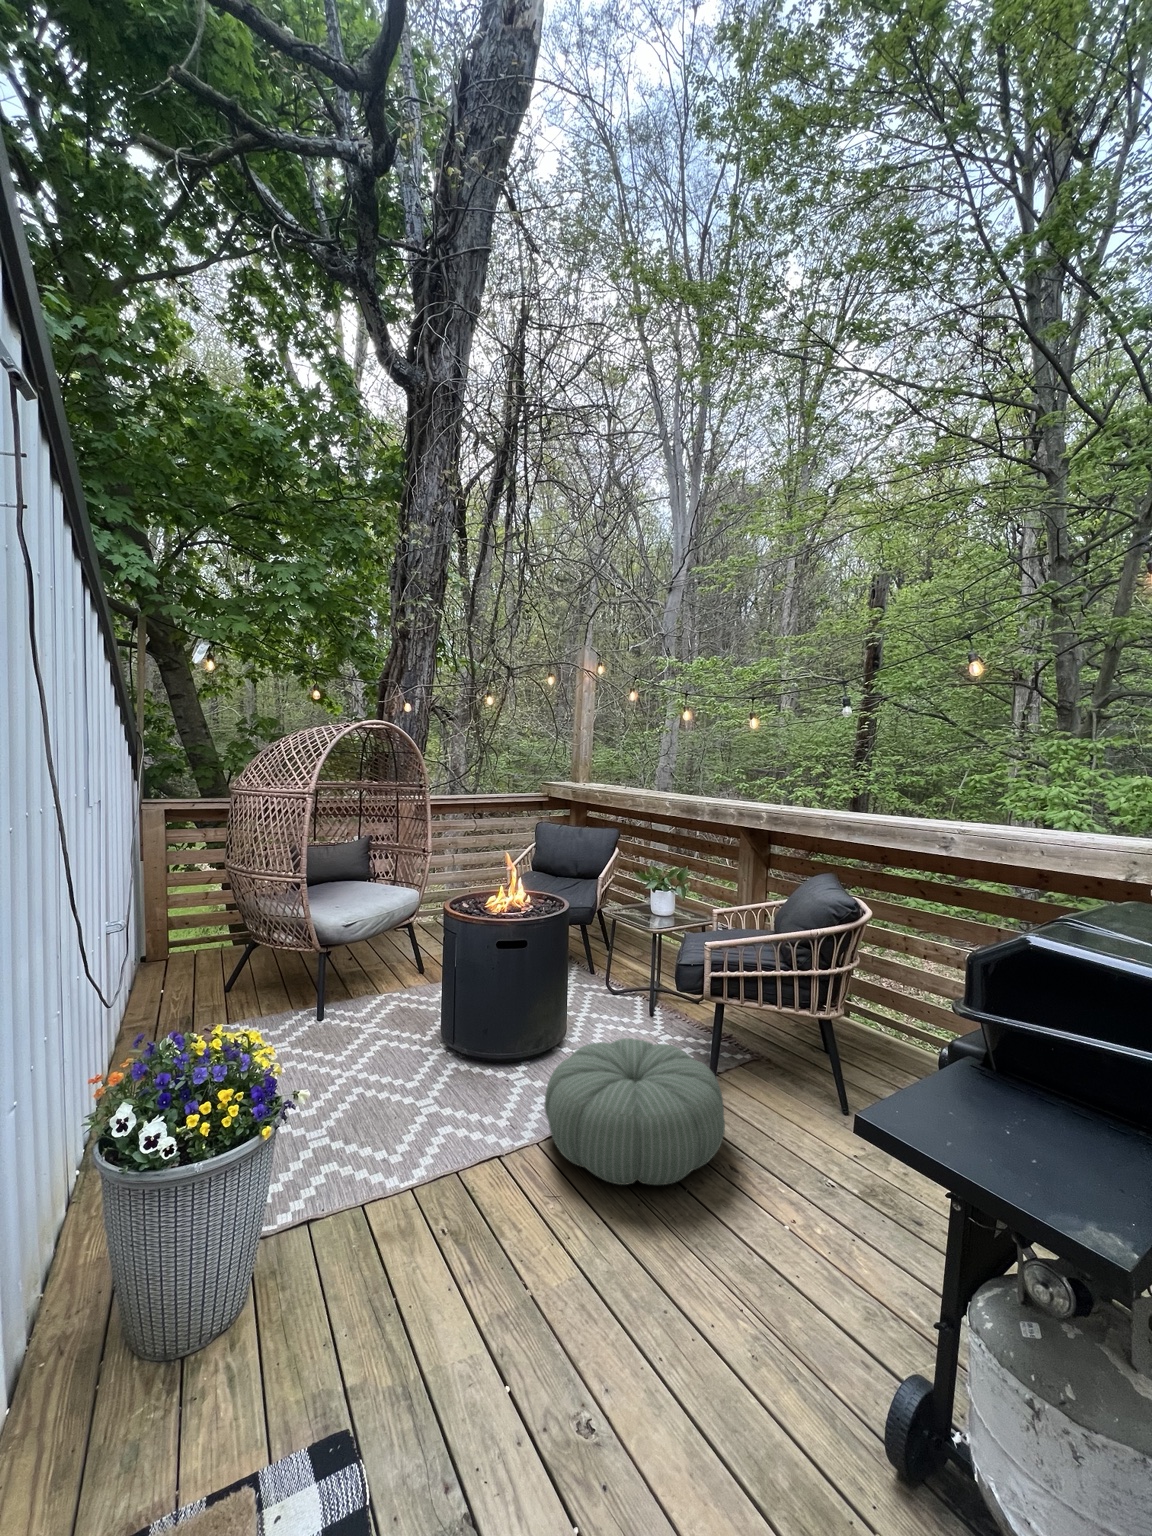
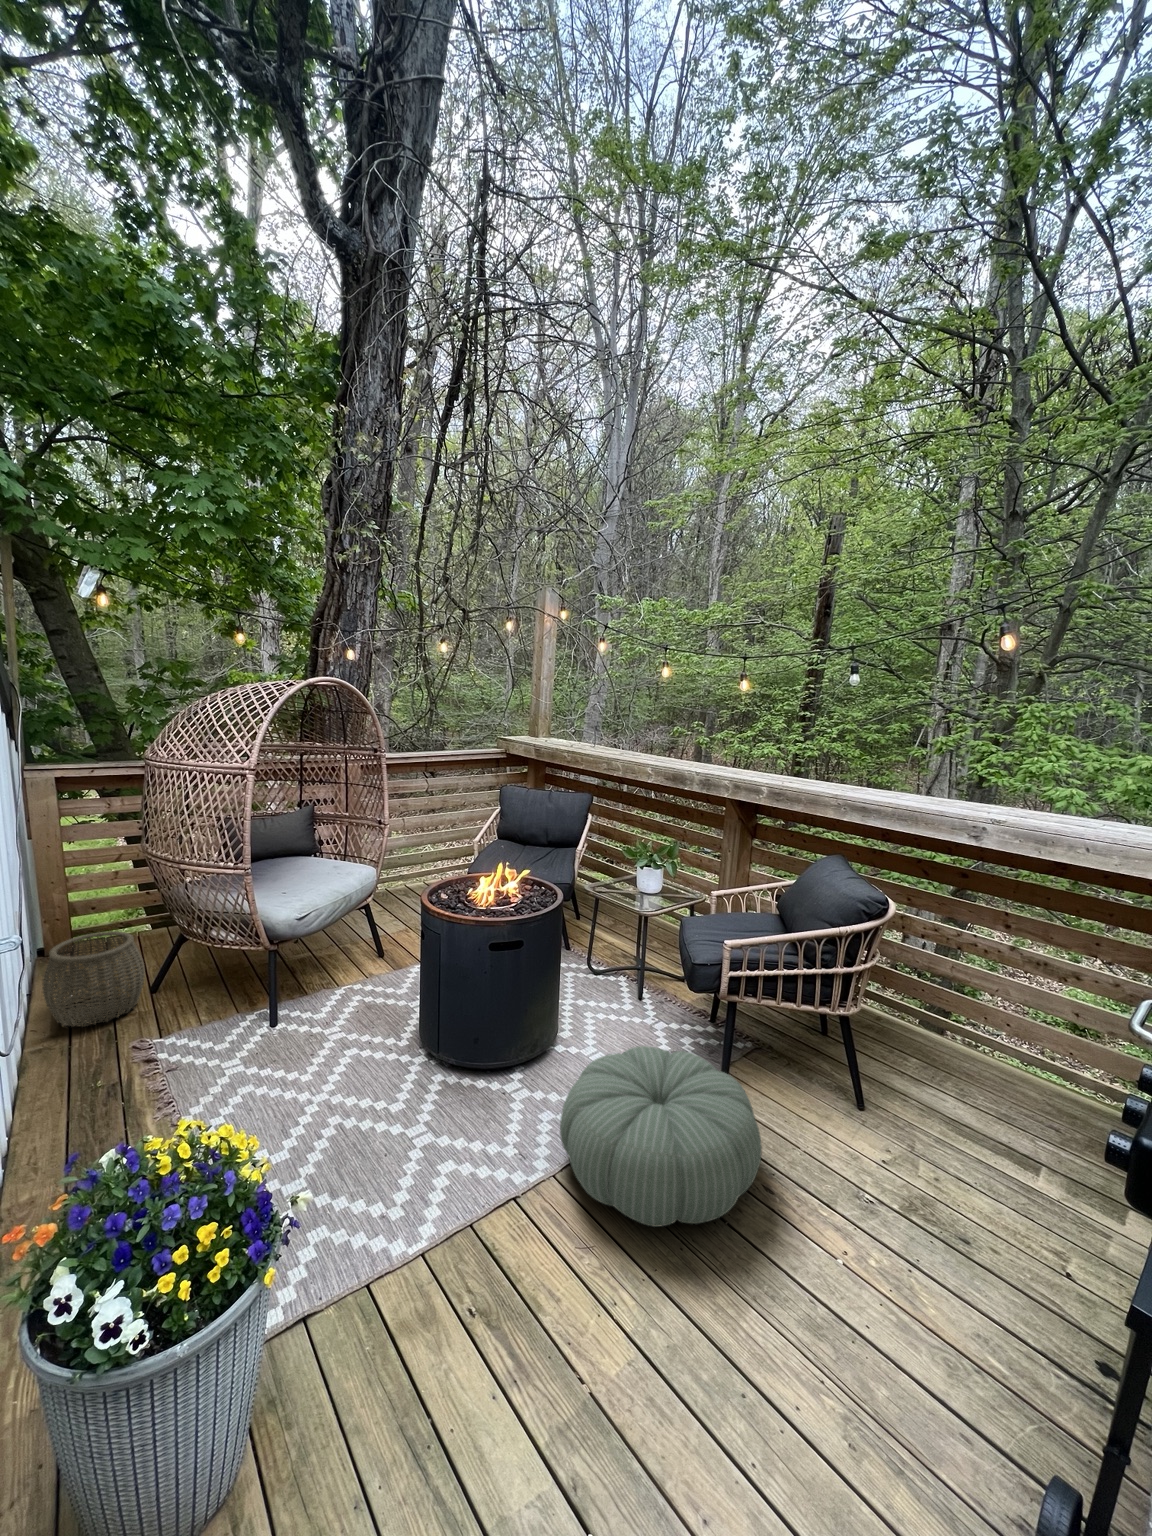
woven basket: none [138,935,220,1013] -> present [42,931,145,1027]

